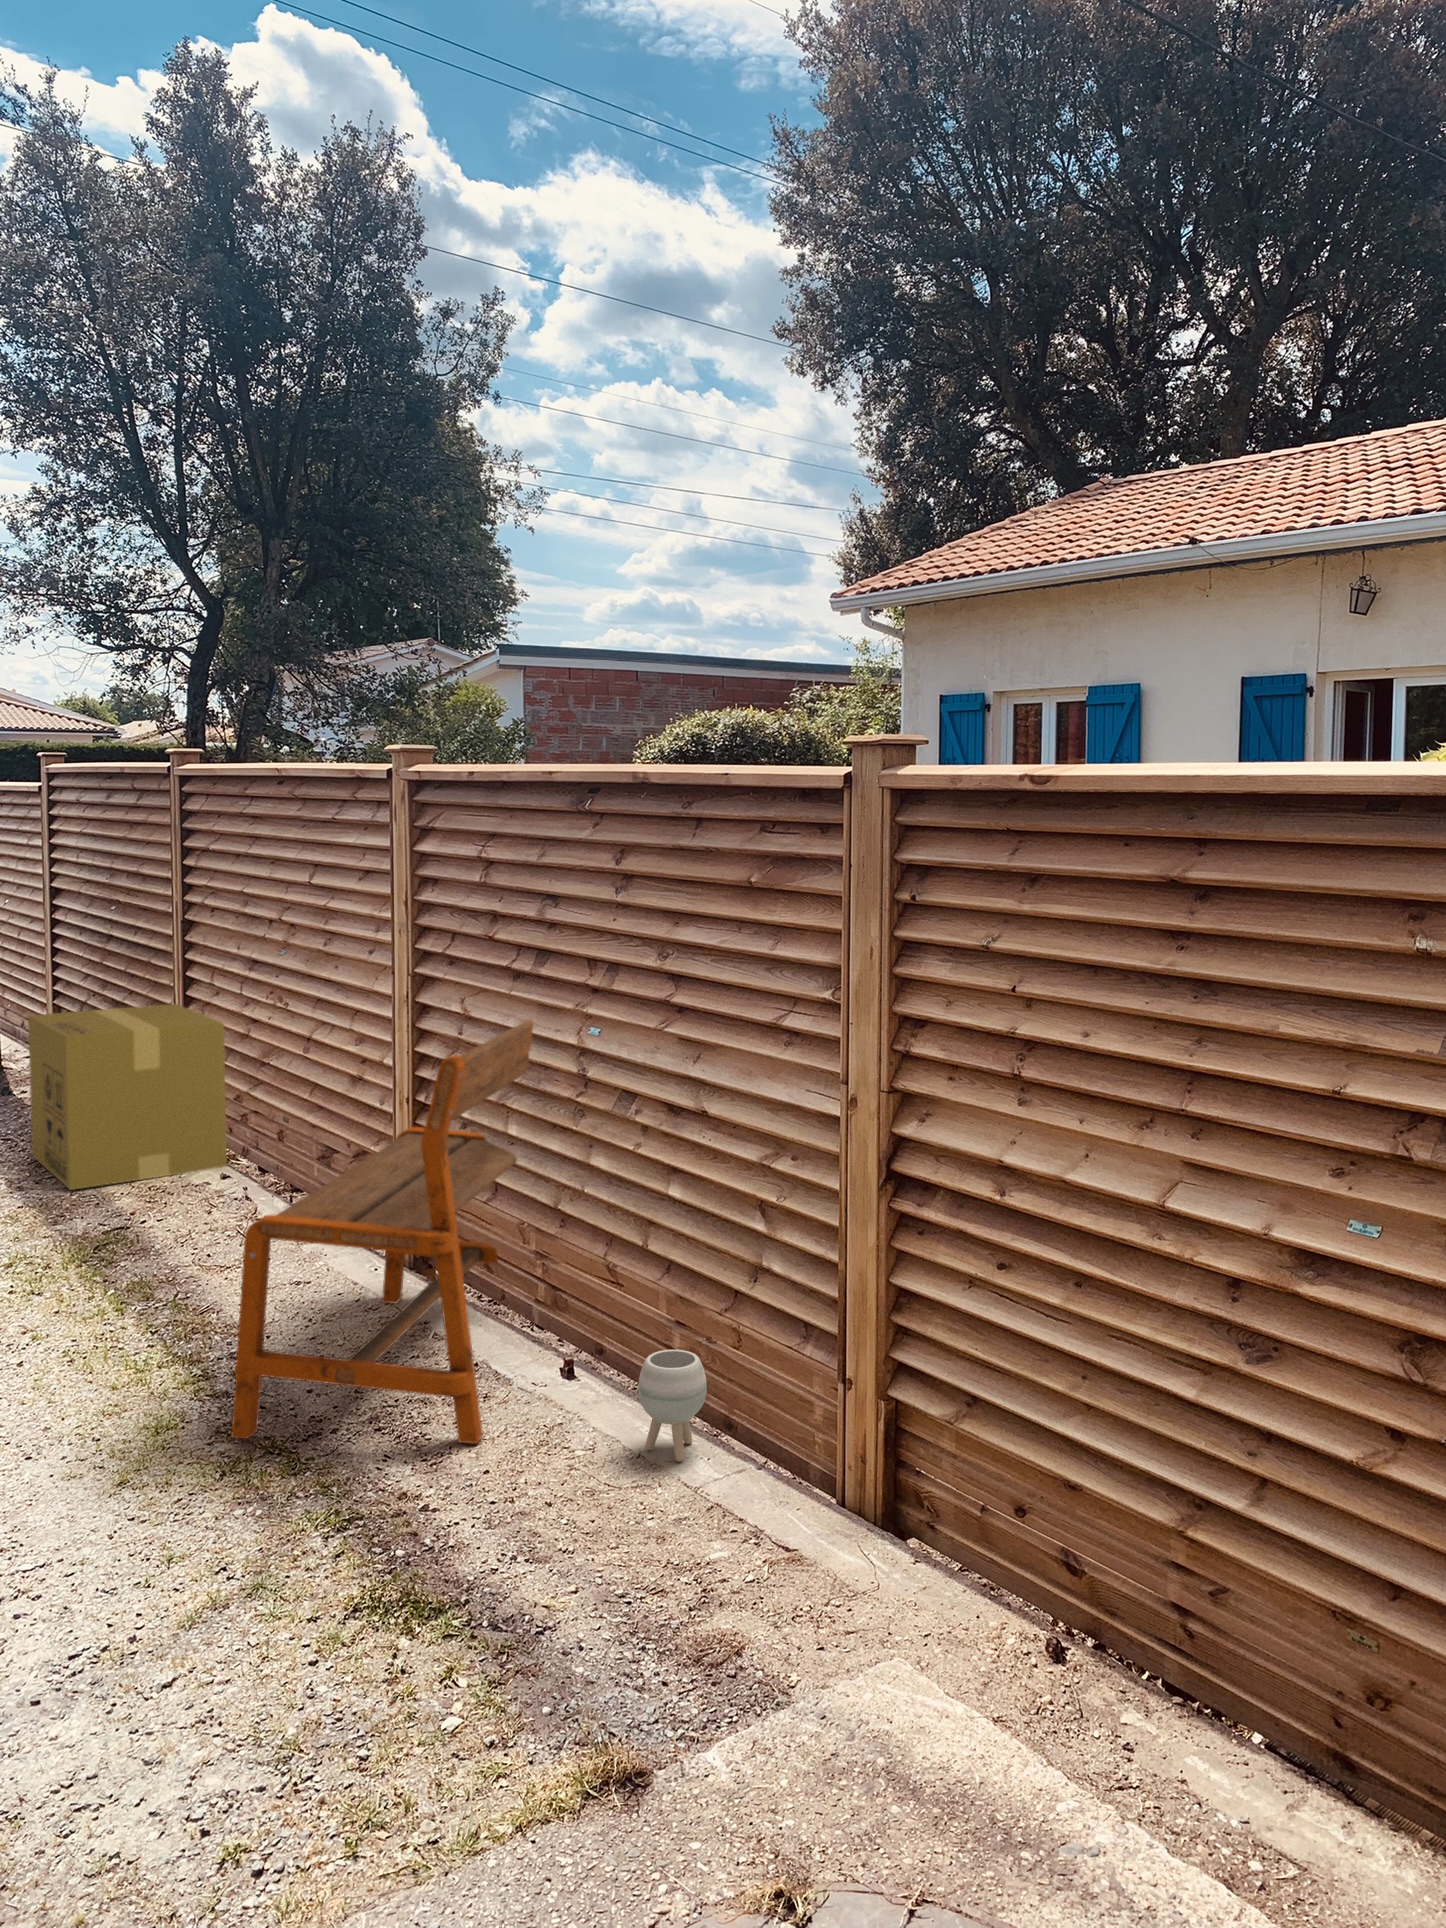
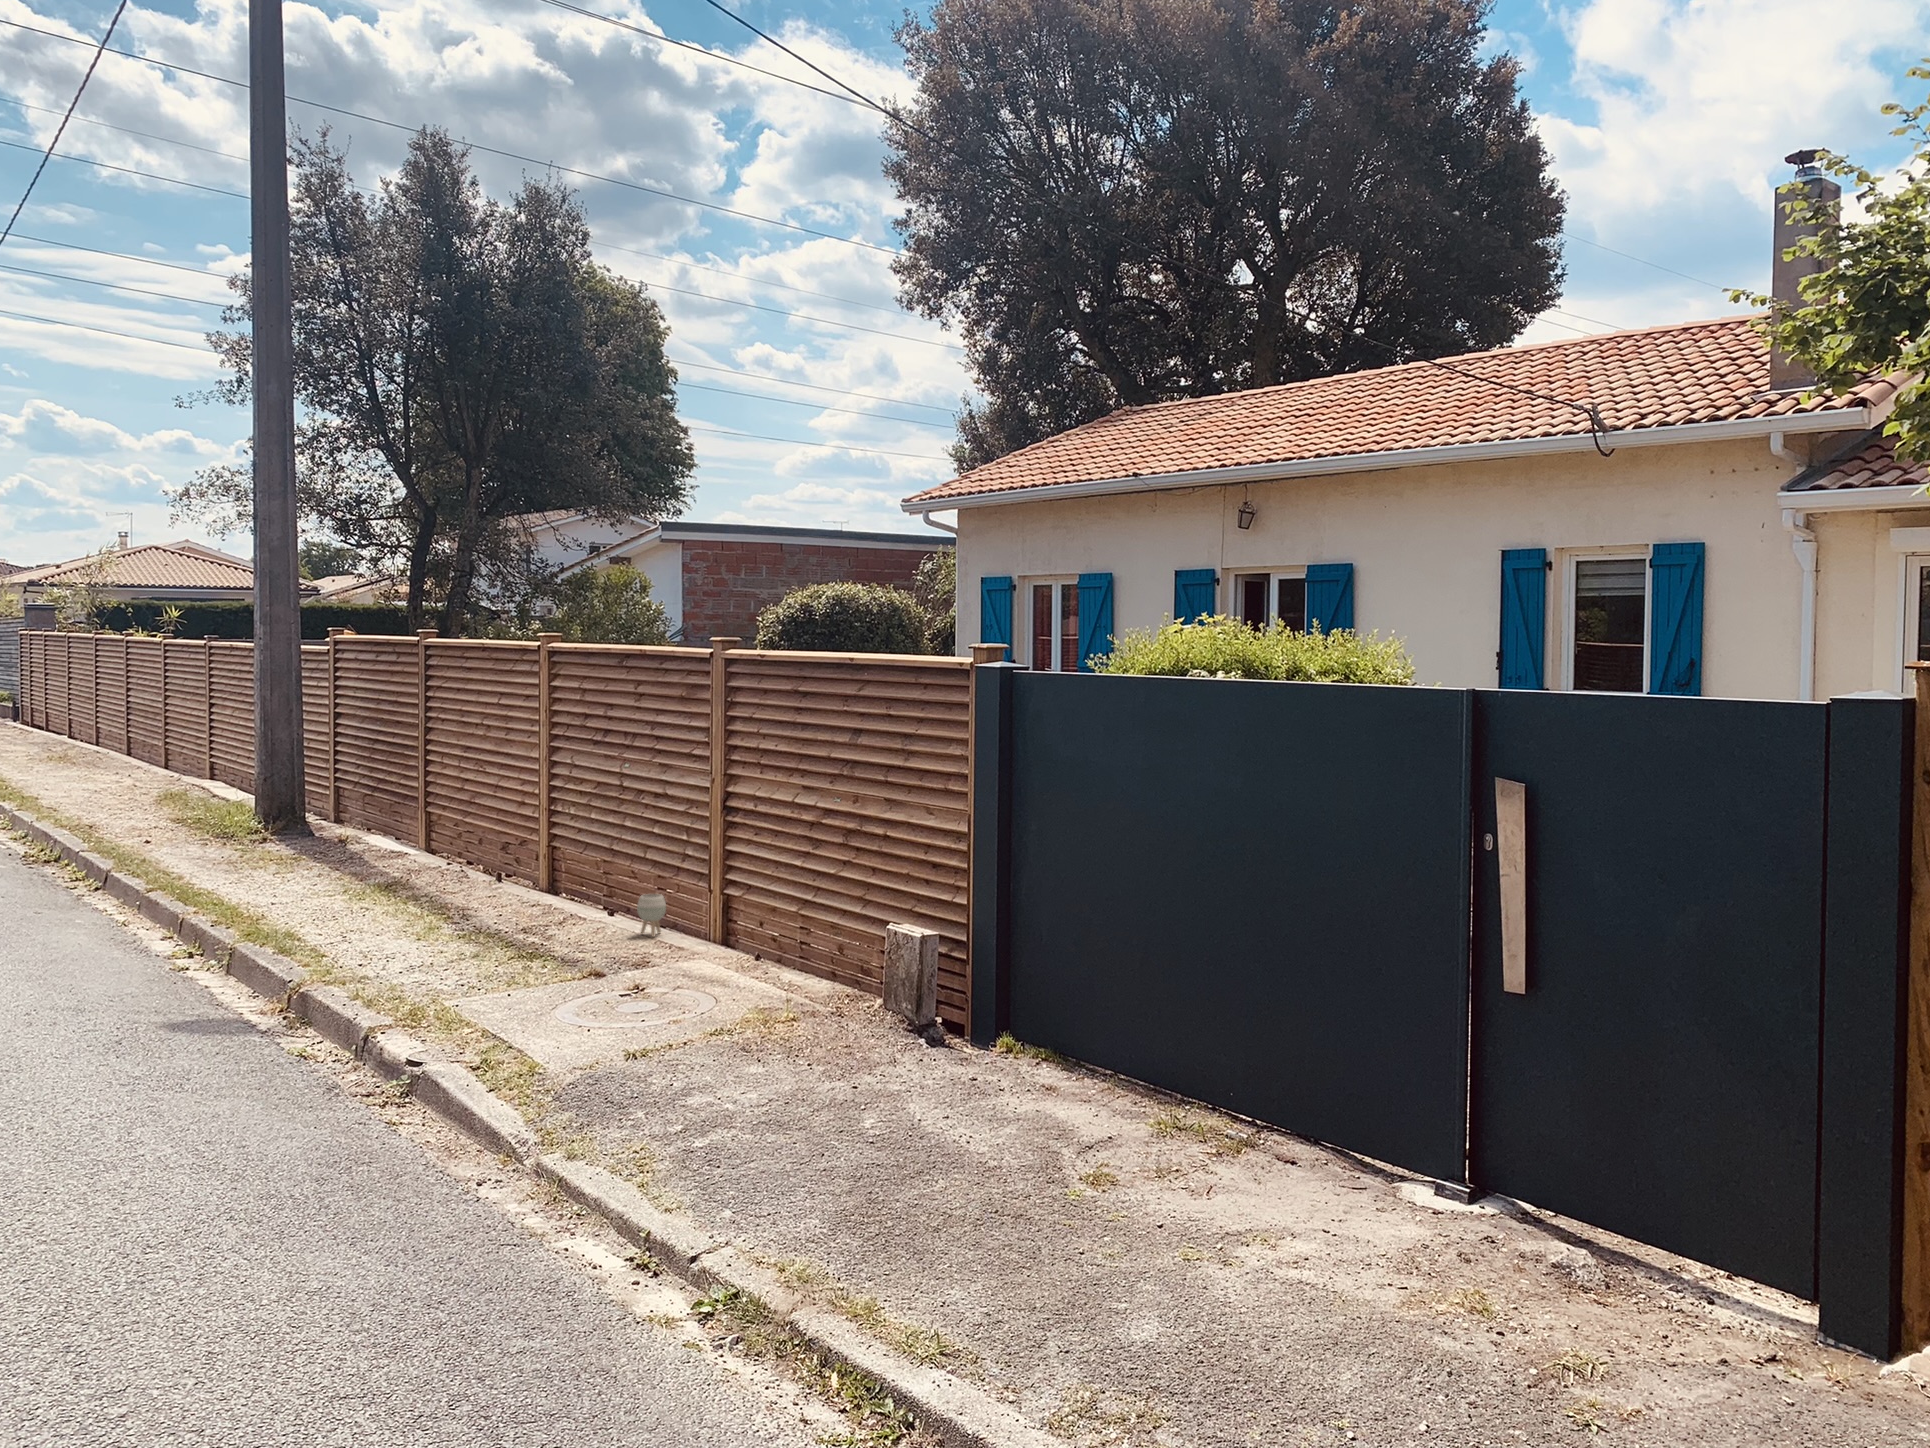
cardboard box: present [28,1004,227,1190] -> none [338,775,449,870]
bench: present [232,1019,533,1444] -> none [465,758,623,934]

